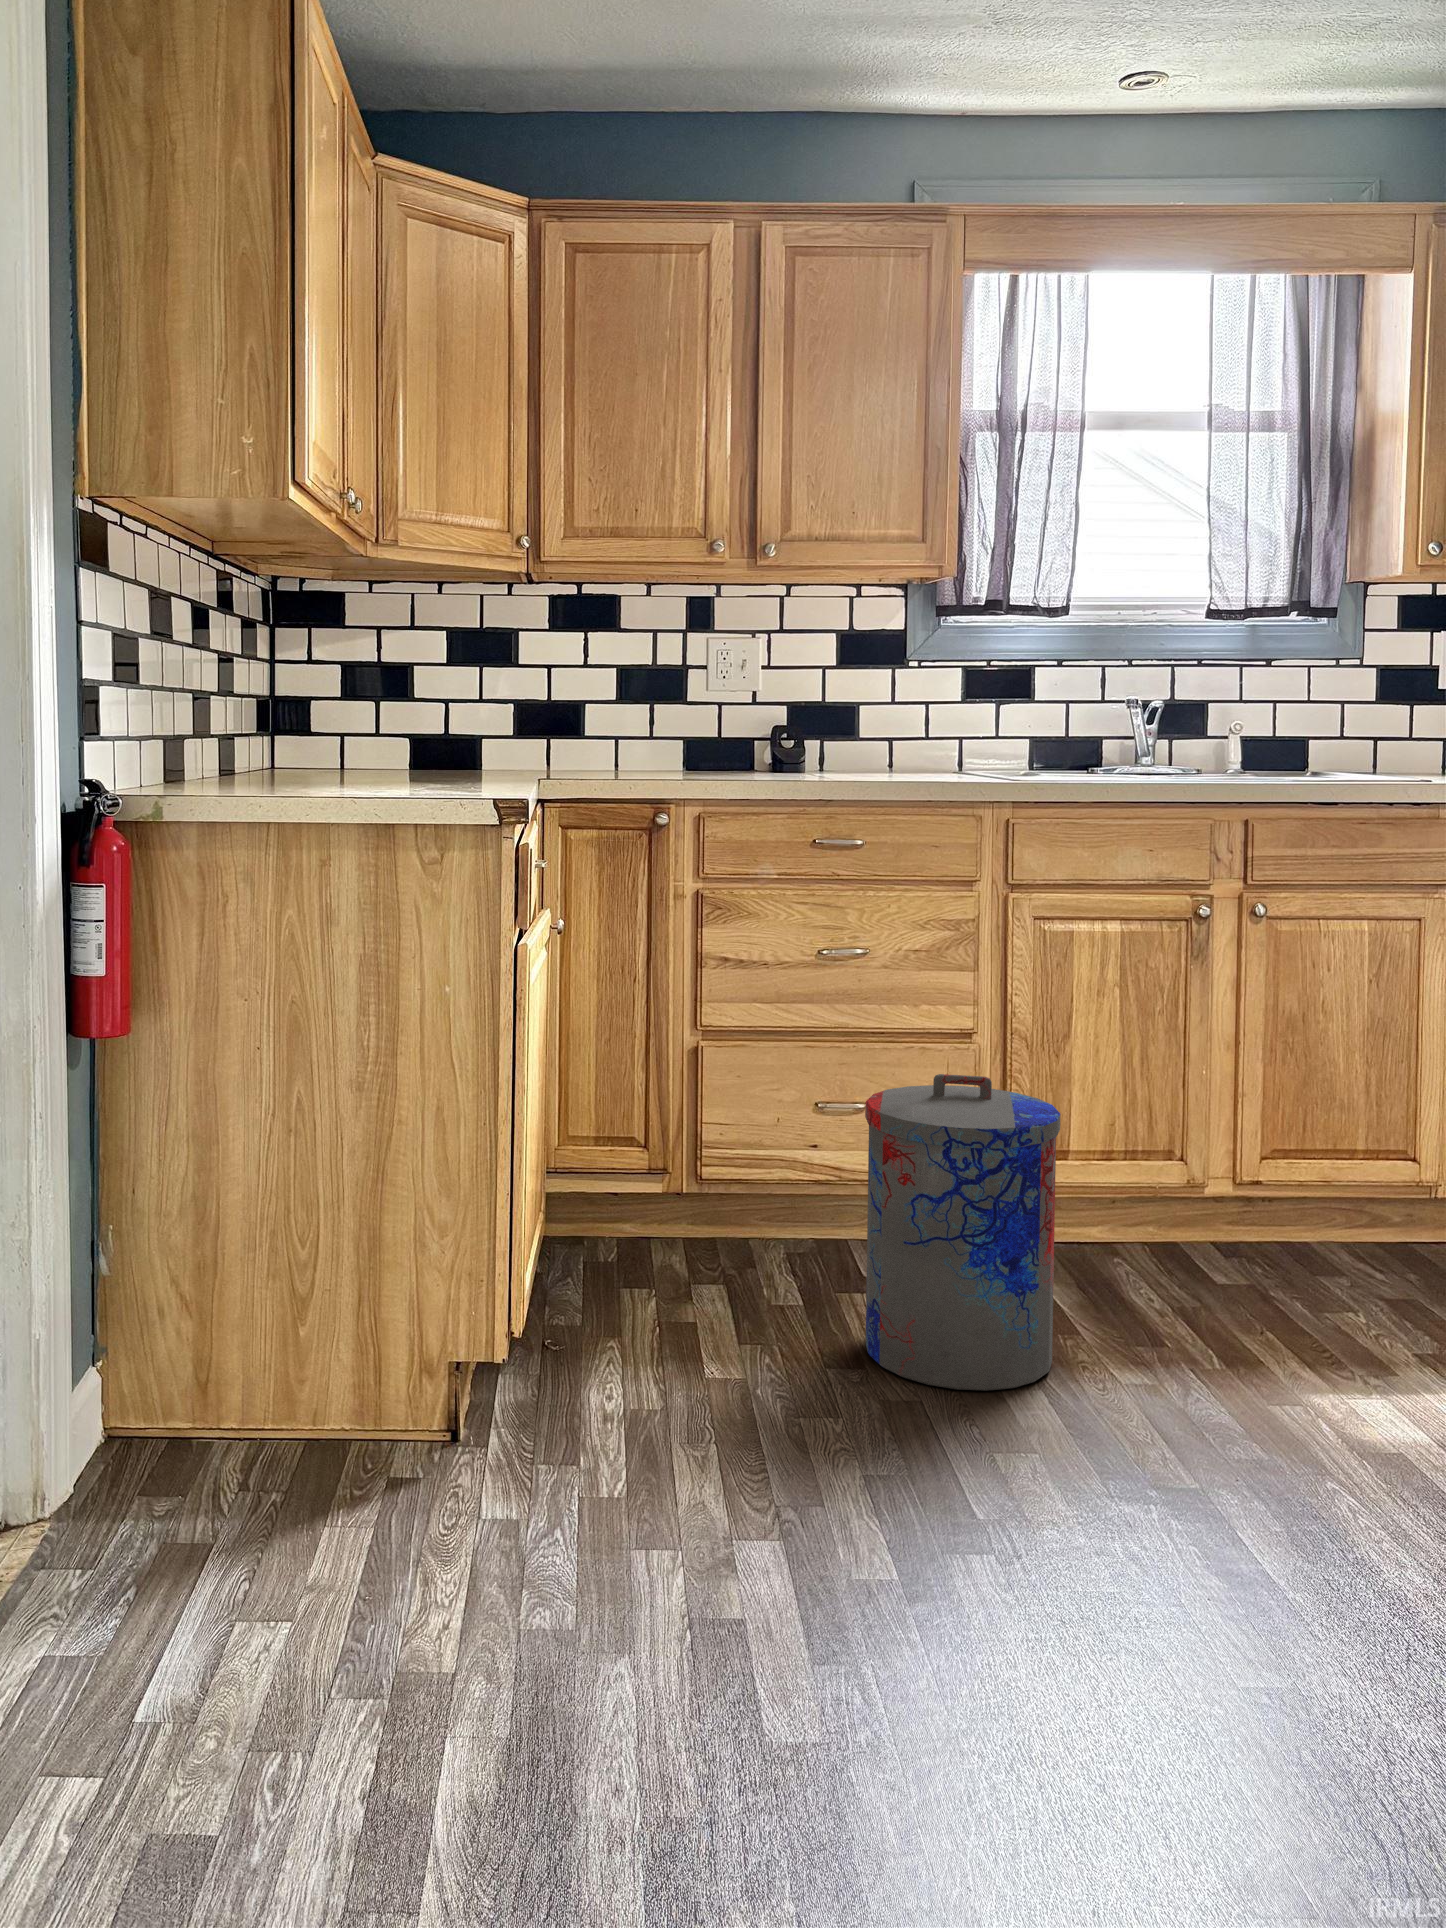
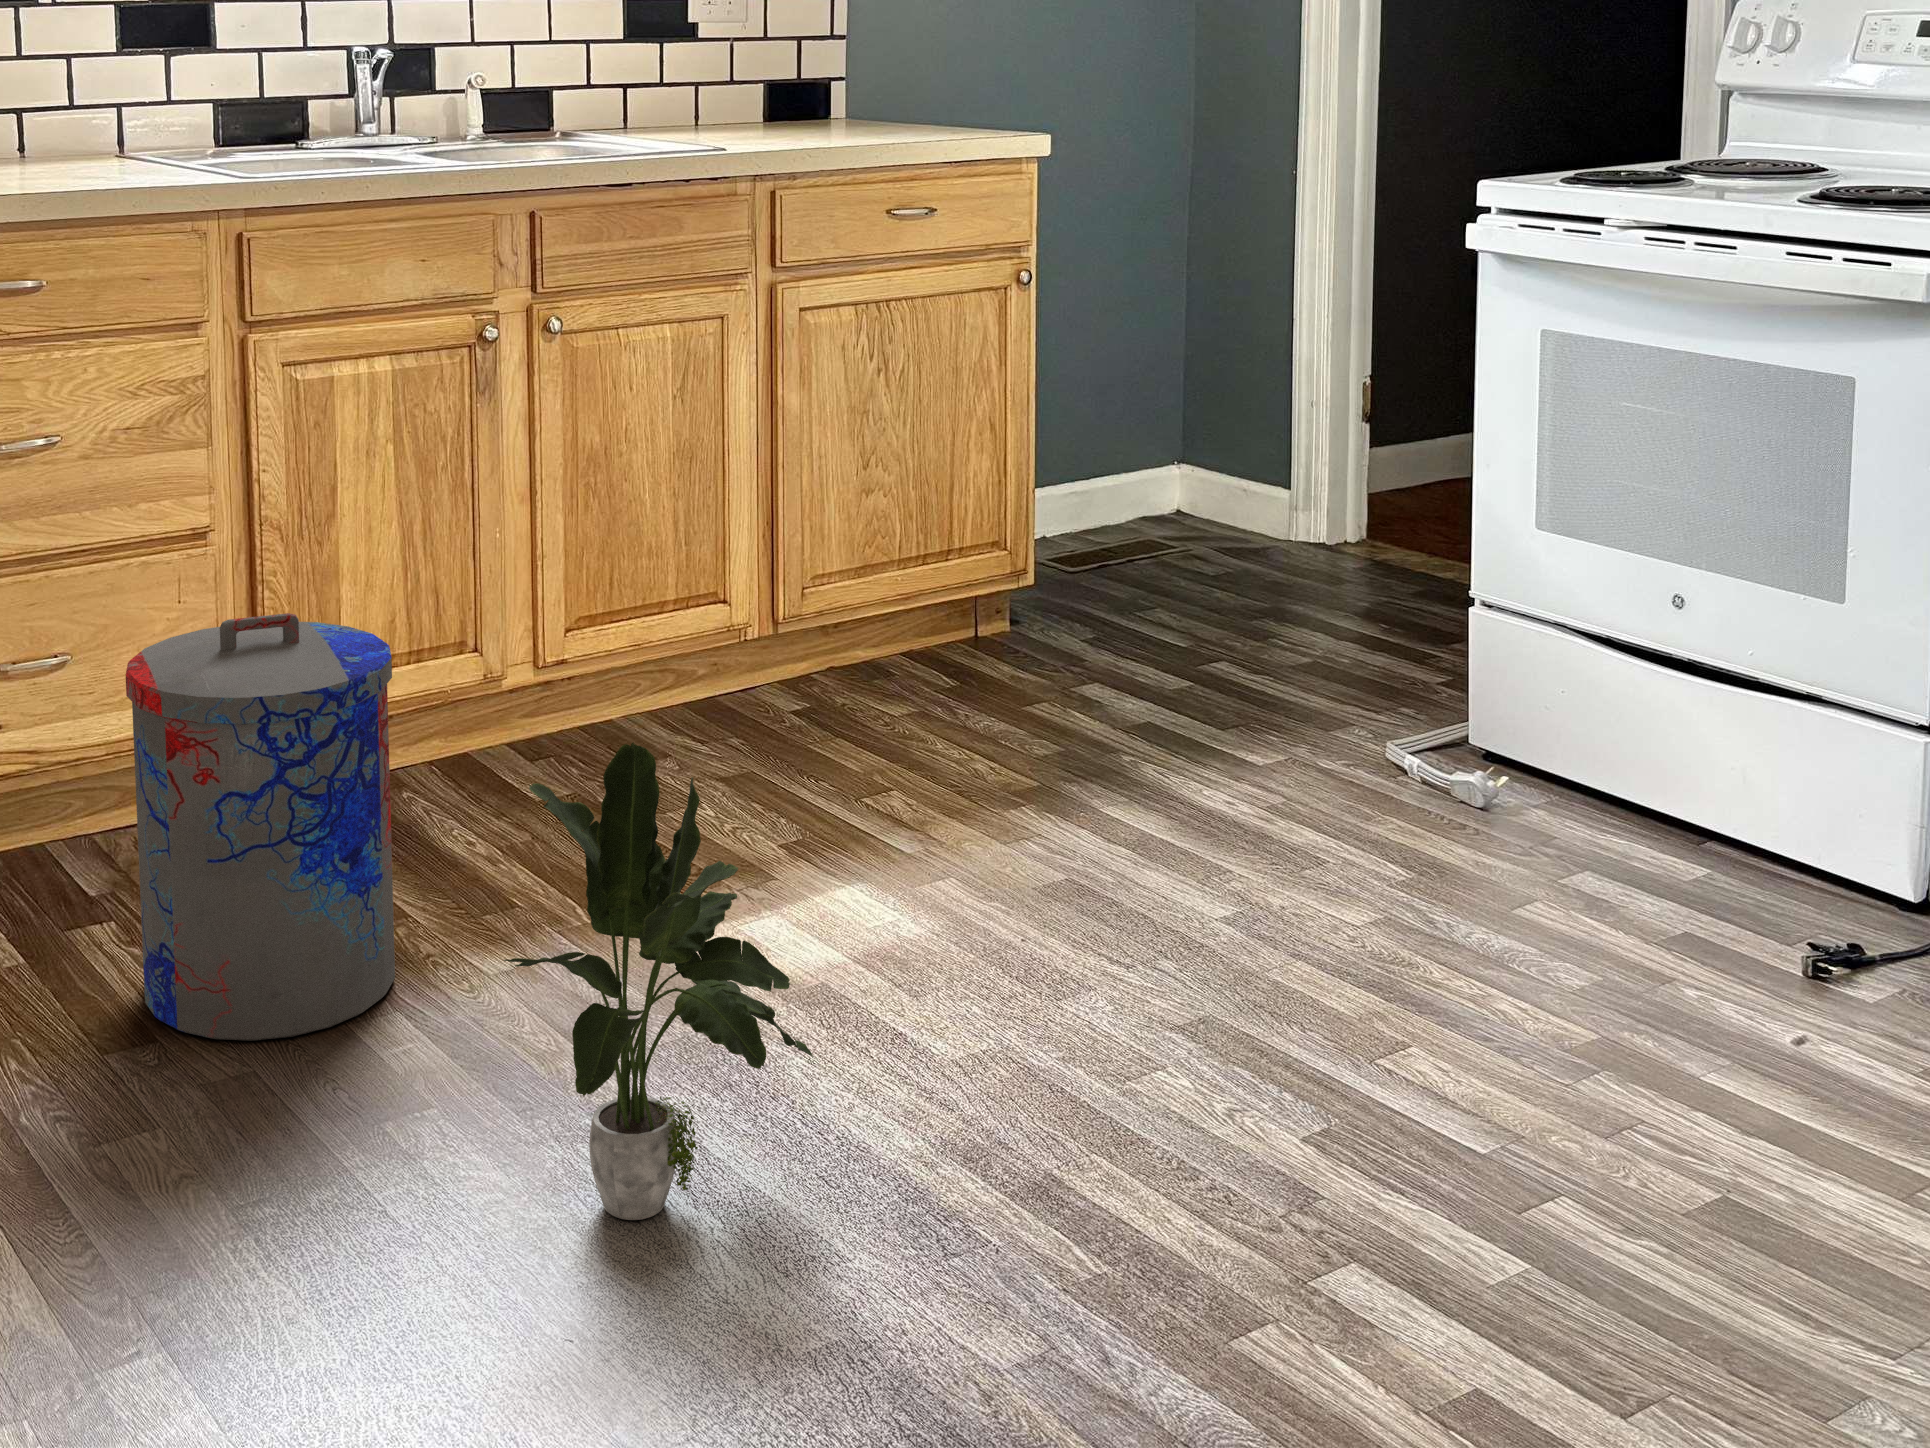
potted plant: none [1050,1185,1321,1580] -> present [504,742,814,1220]

